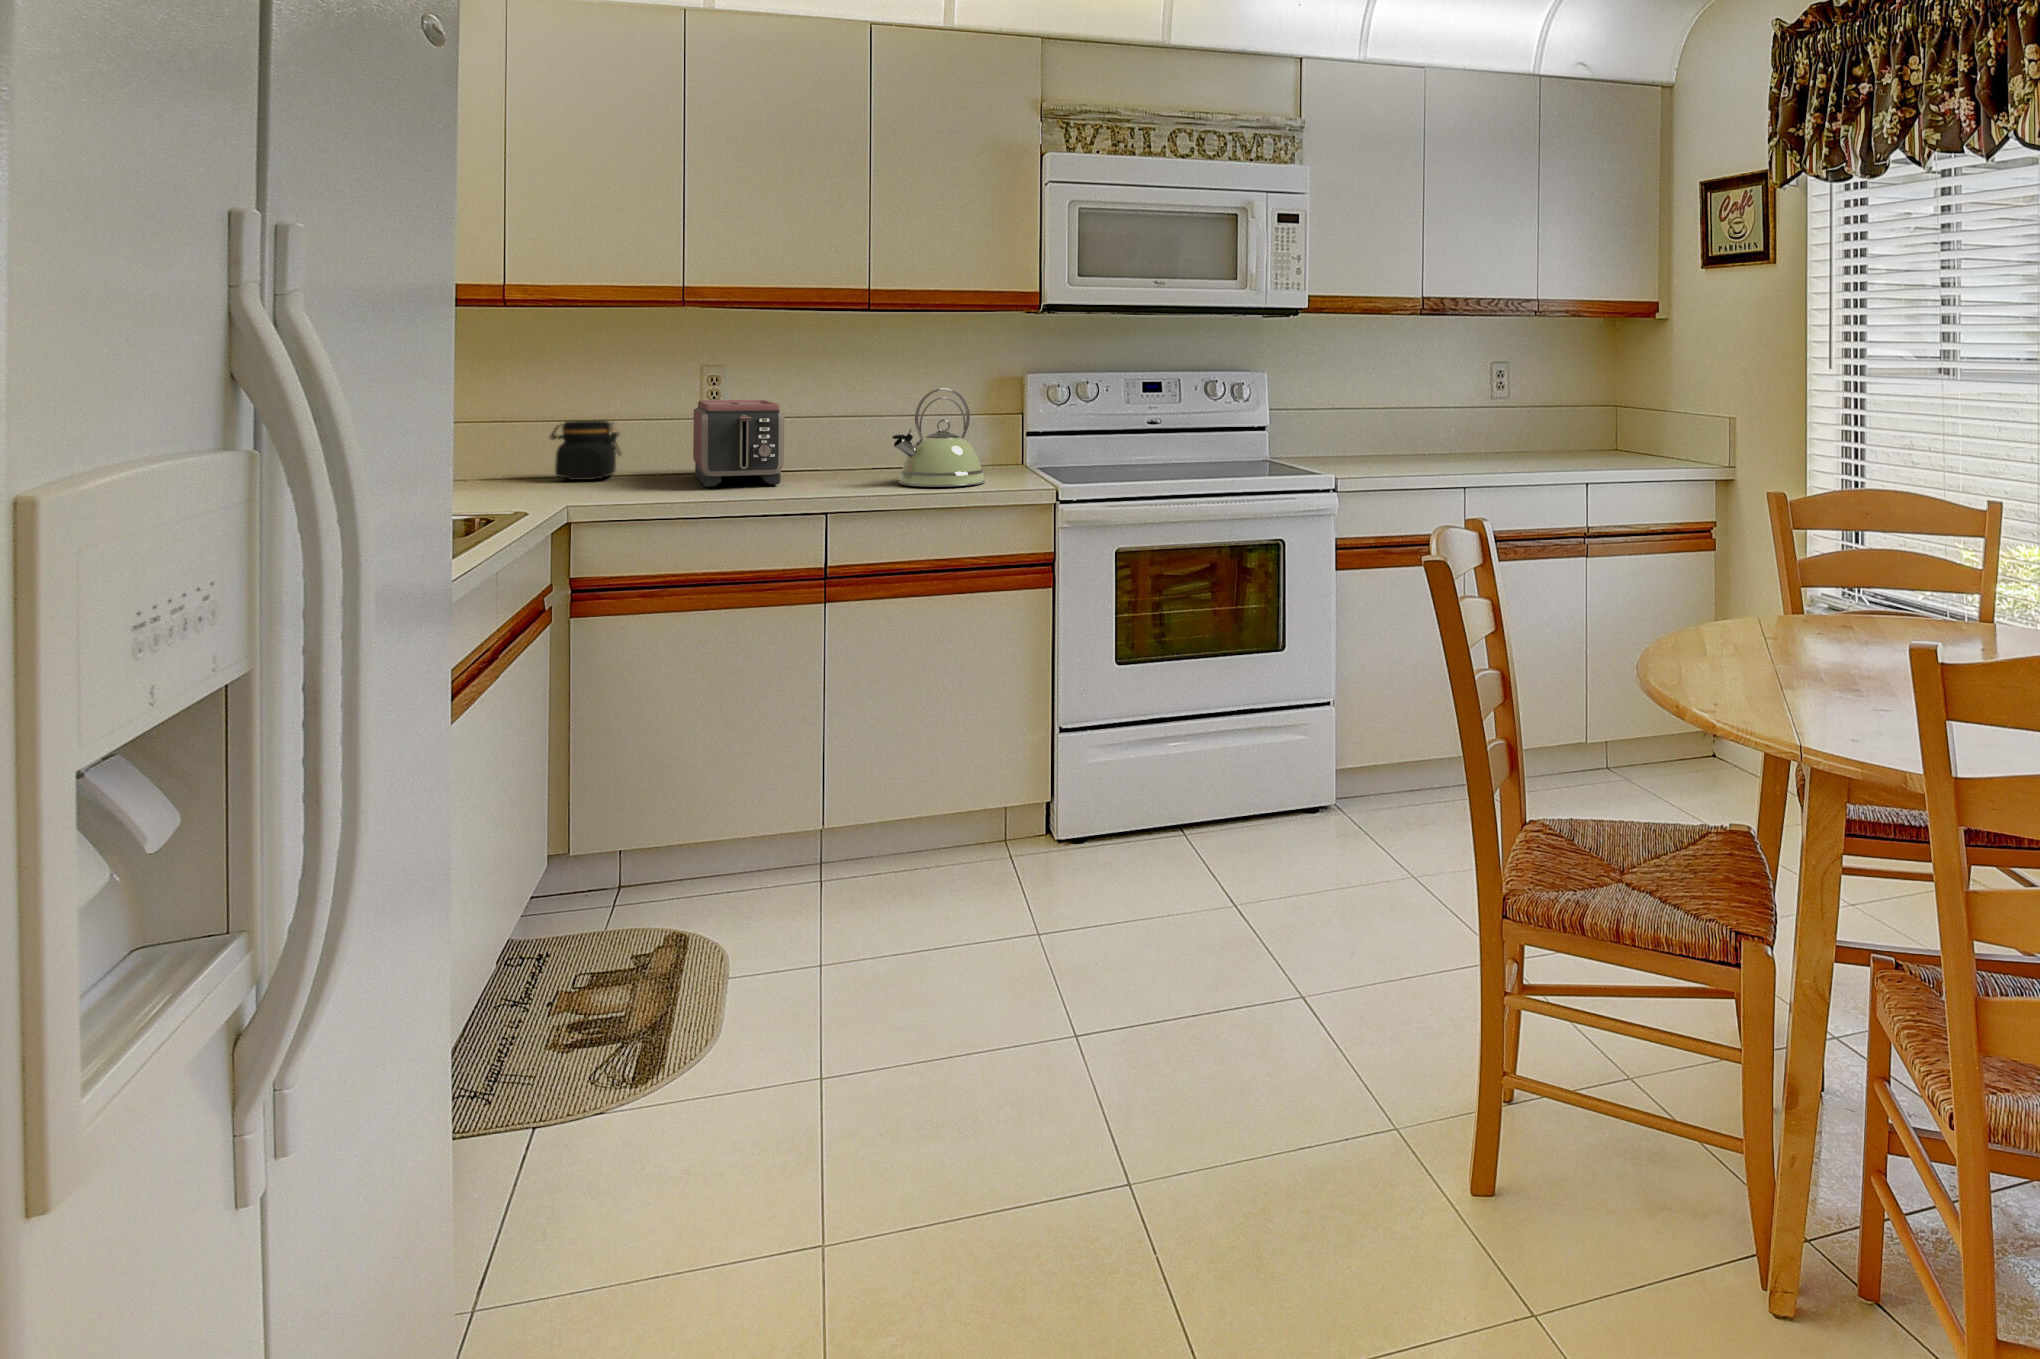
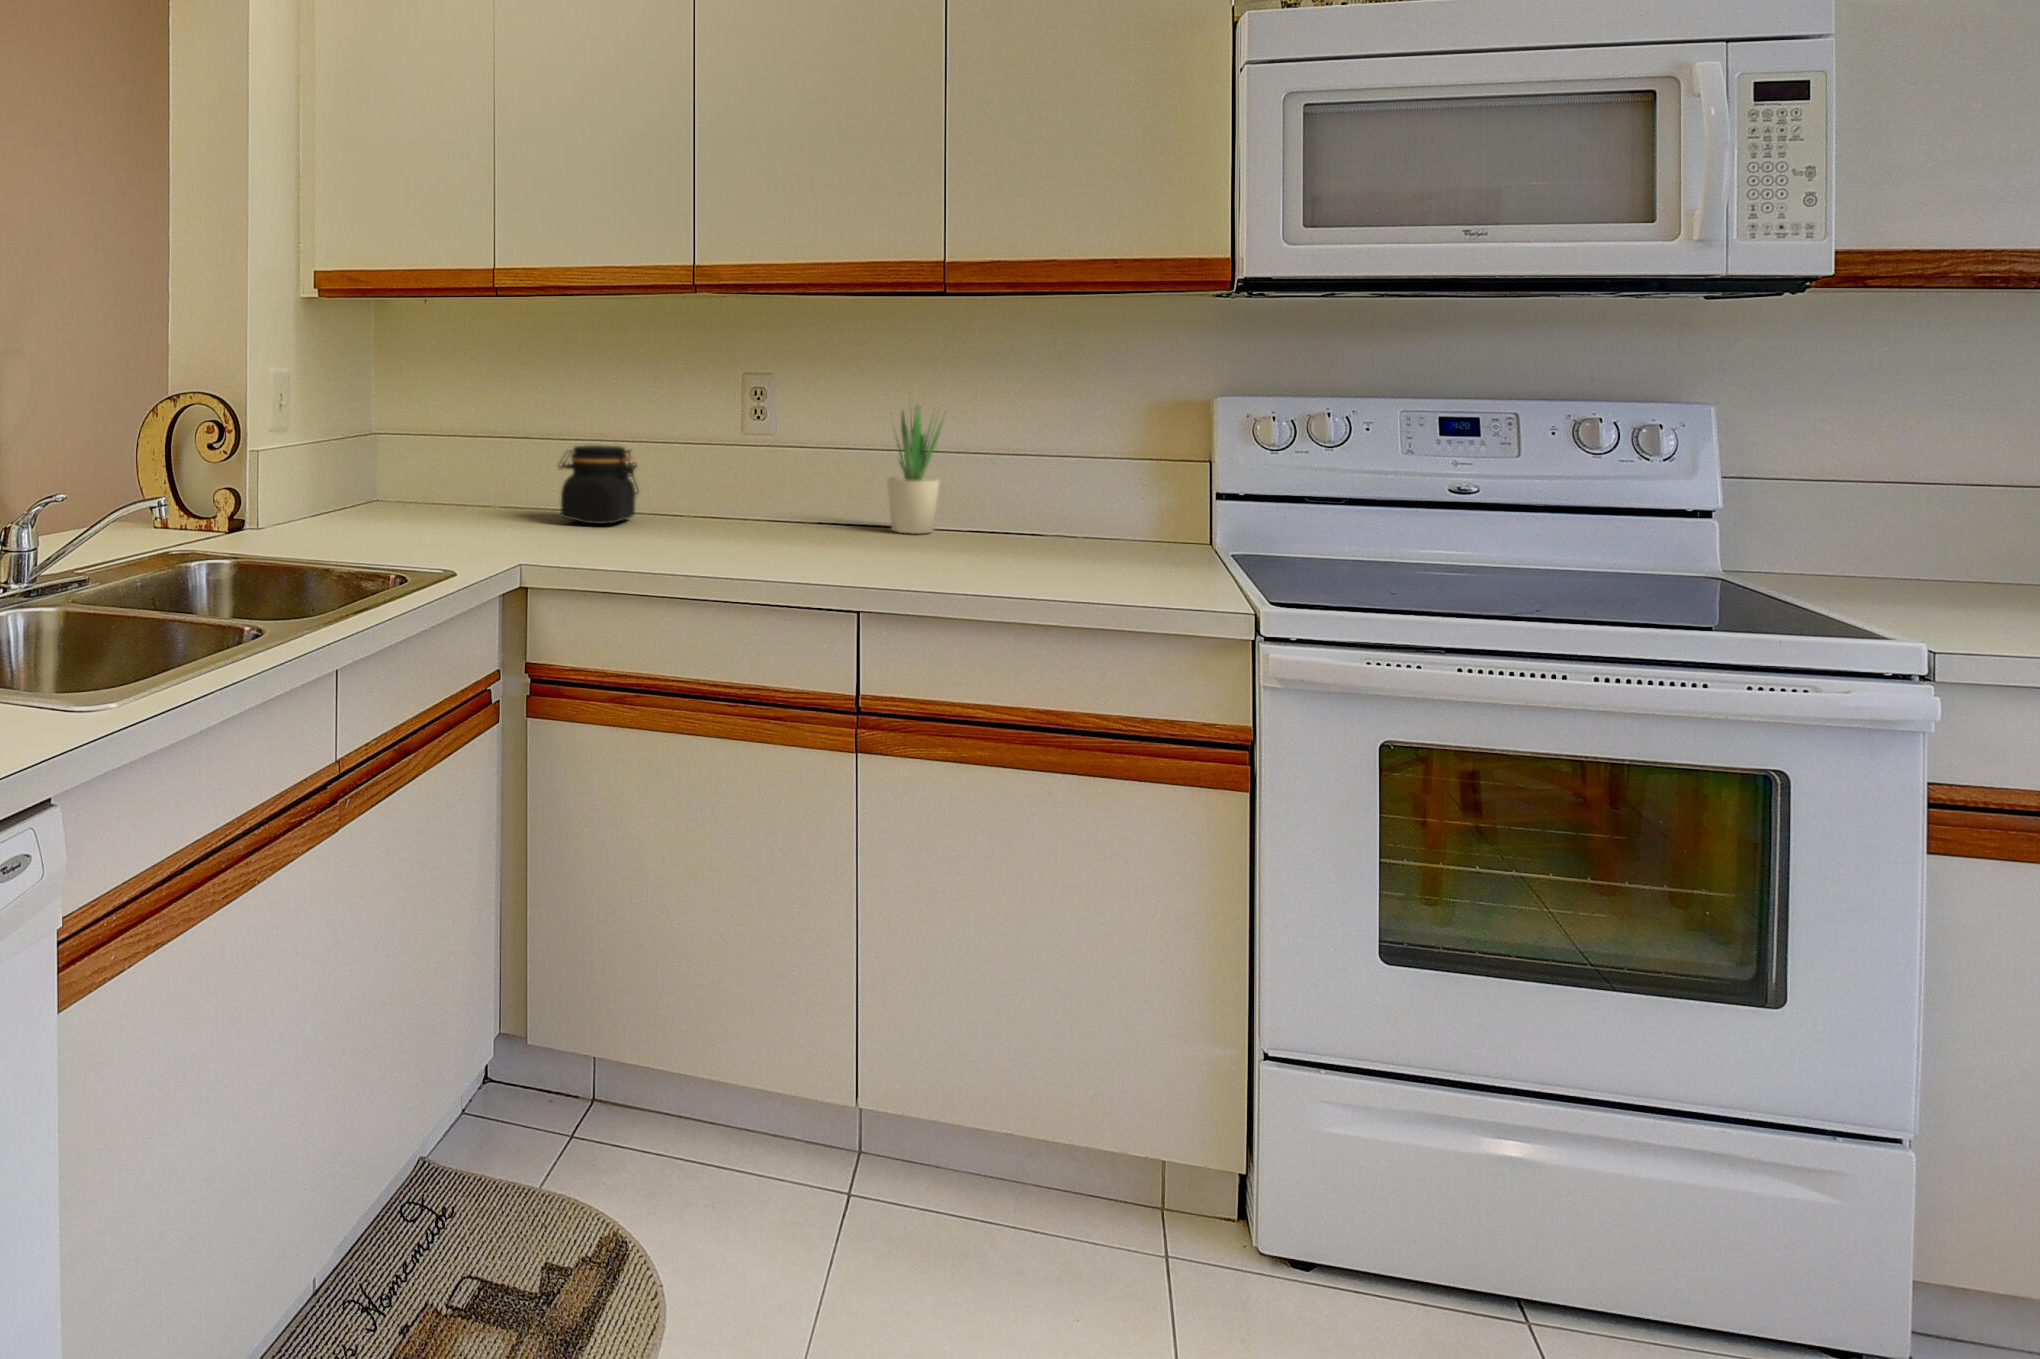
potted plant: none [817,370,859,470] -> present [887,407,943,533]
kettle: present [892,388,985,487] -> none [971,417,1127,581]
toaster: present [693,400,784,487] -> none [706,424,823,552]

